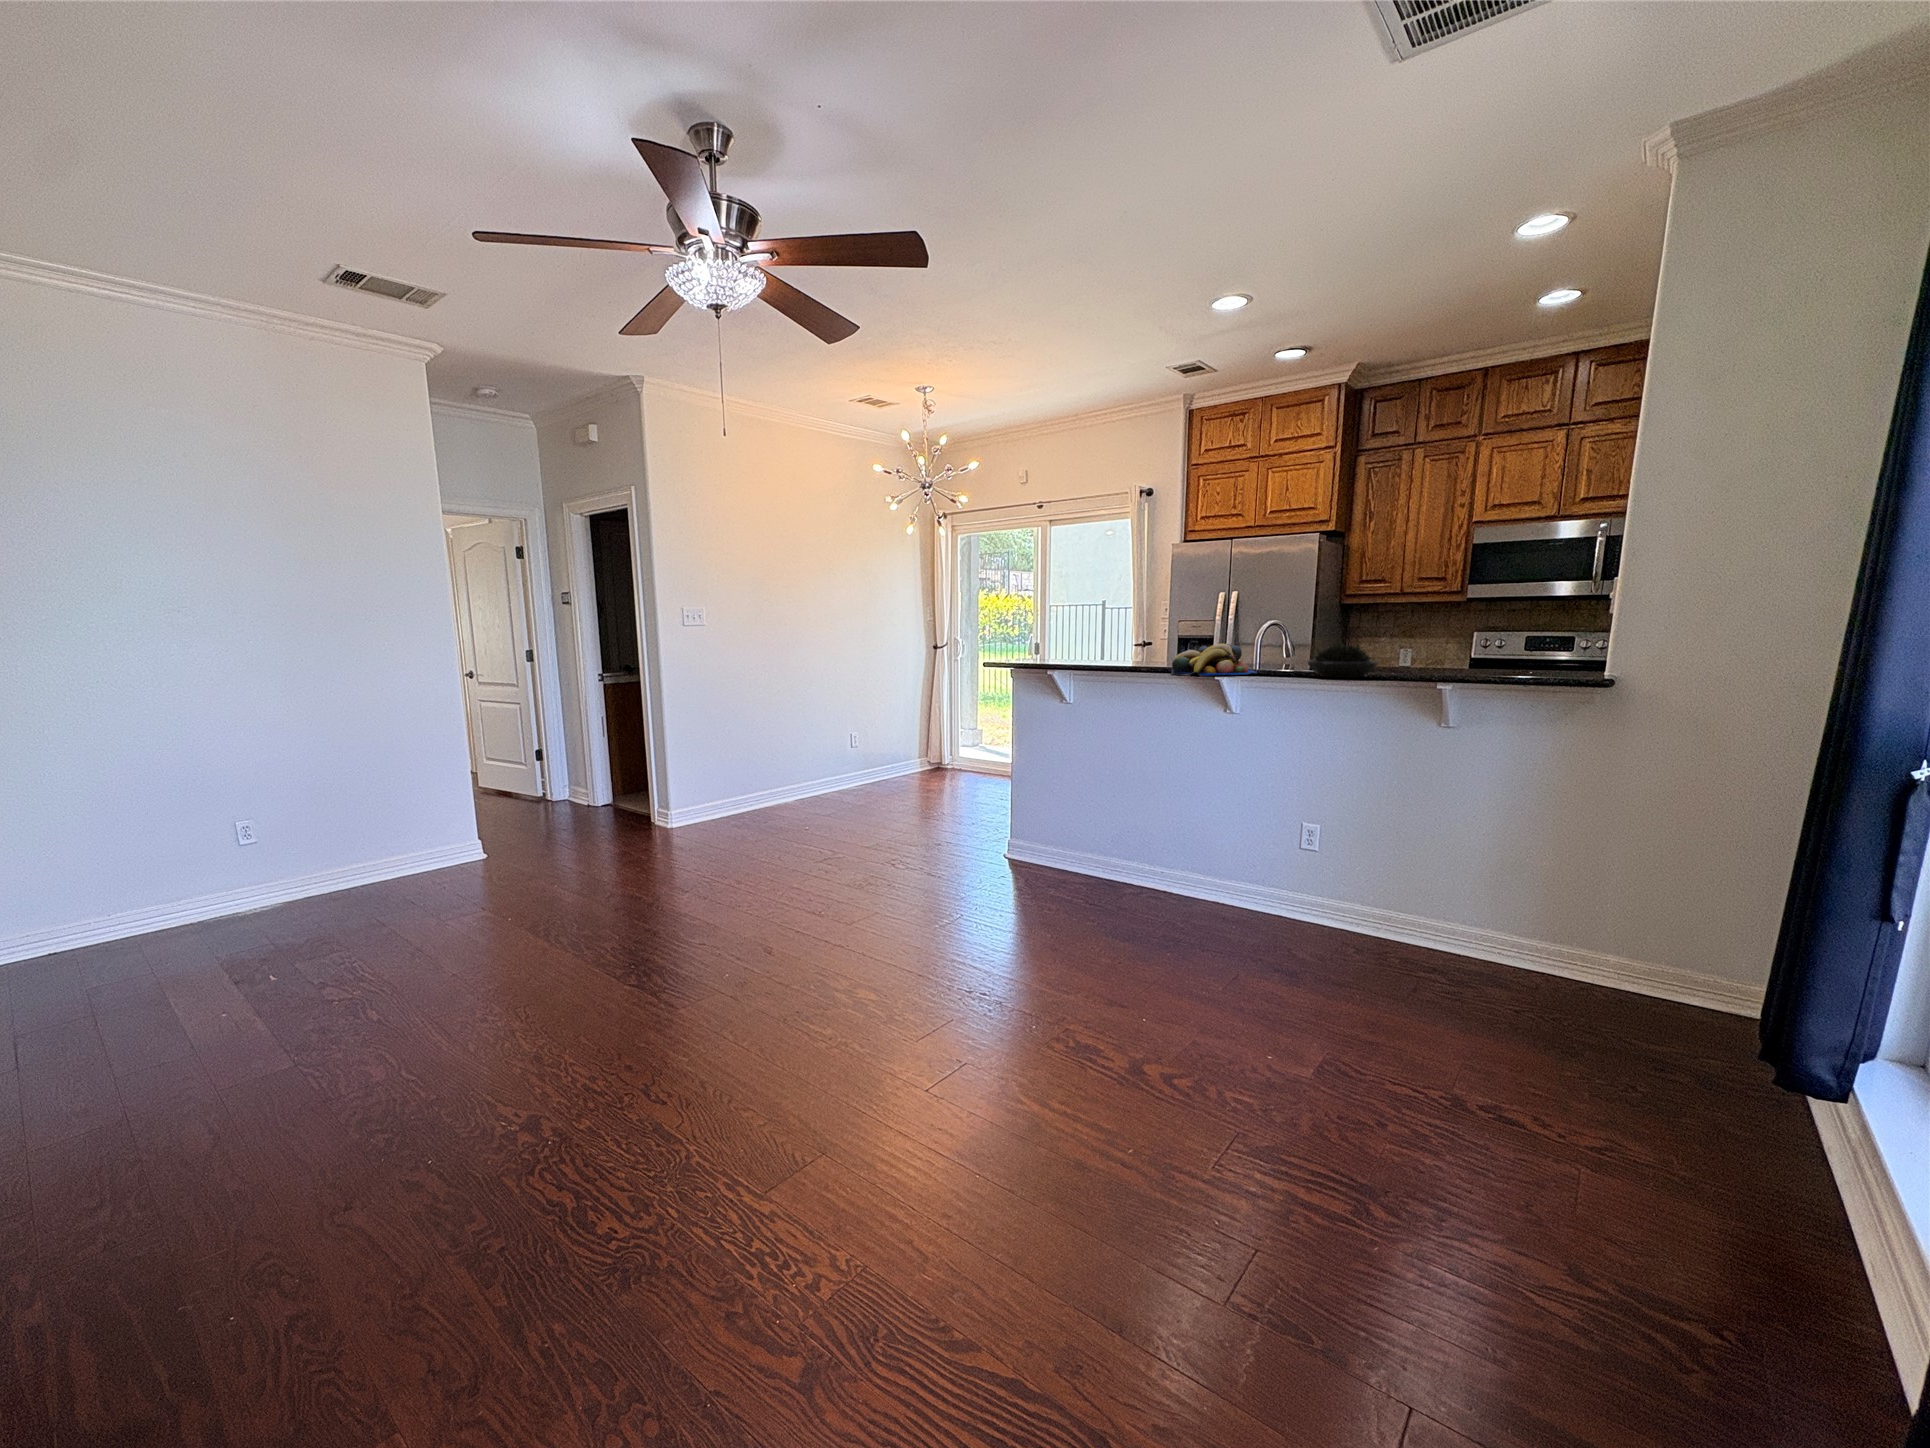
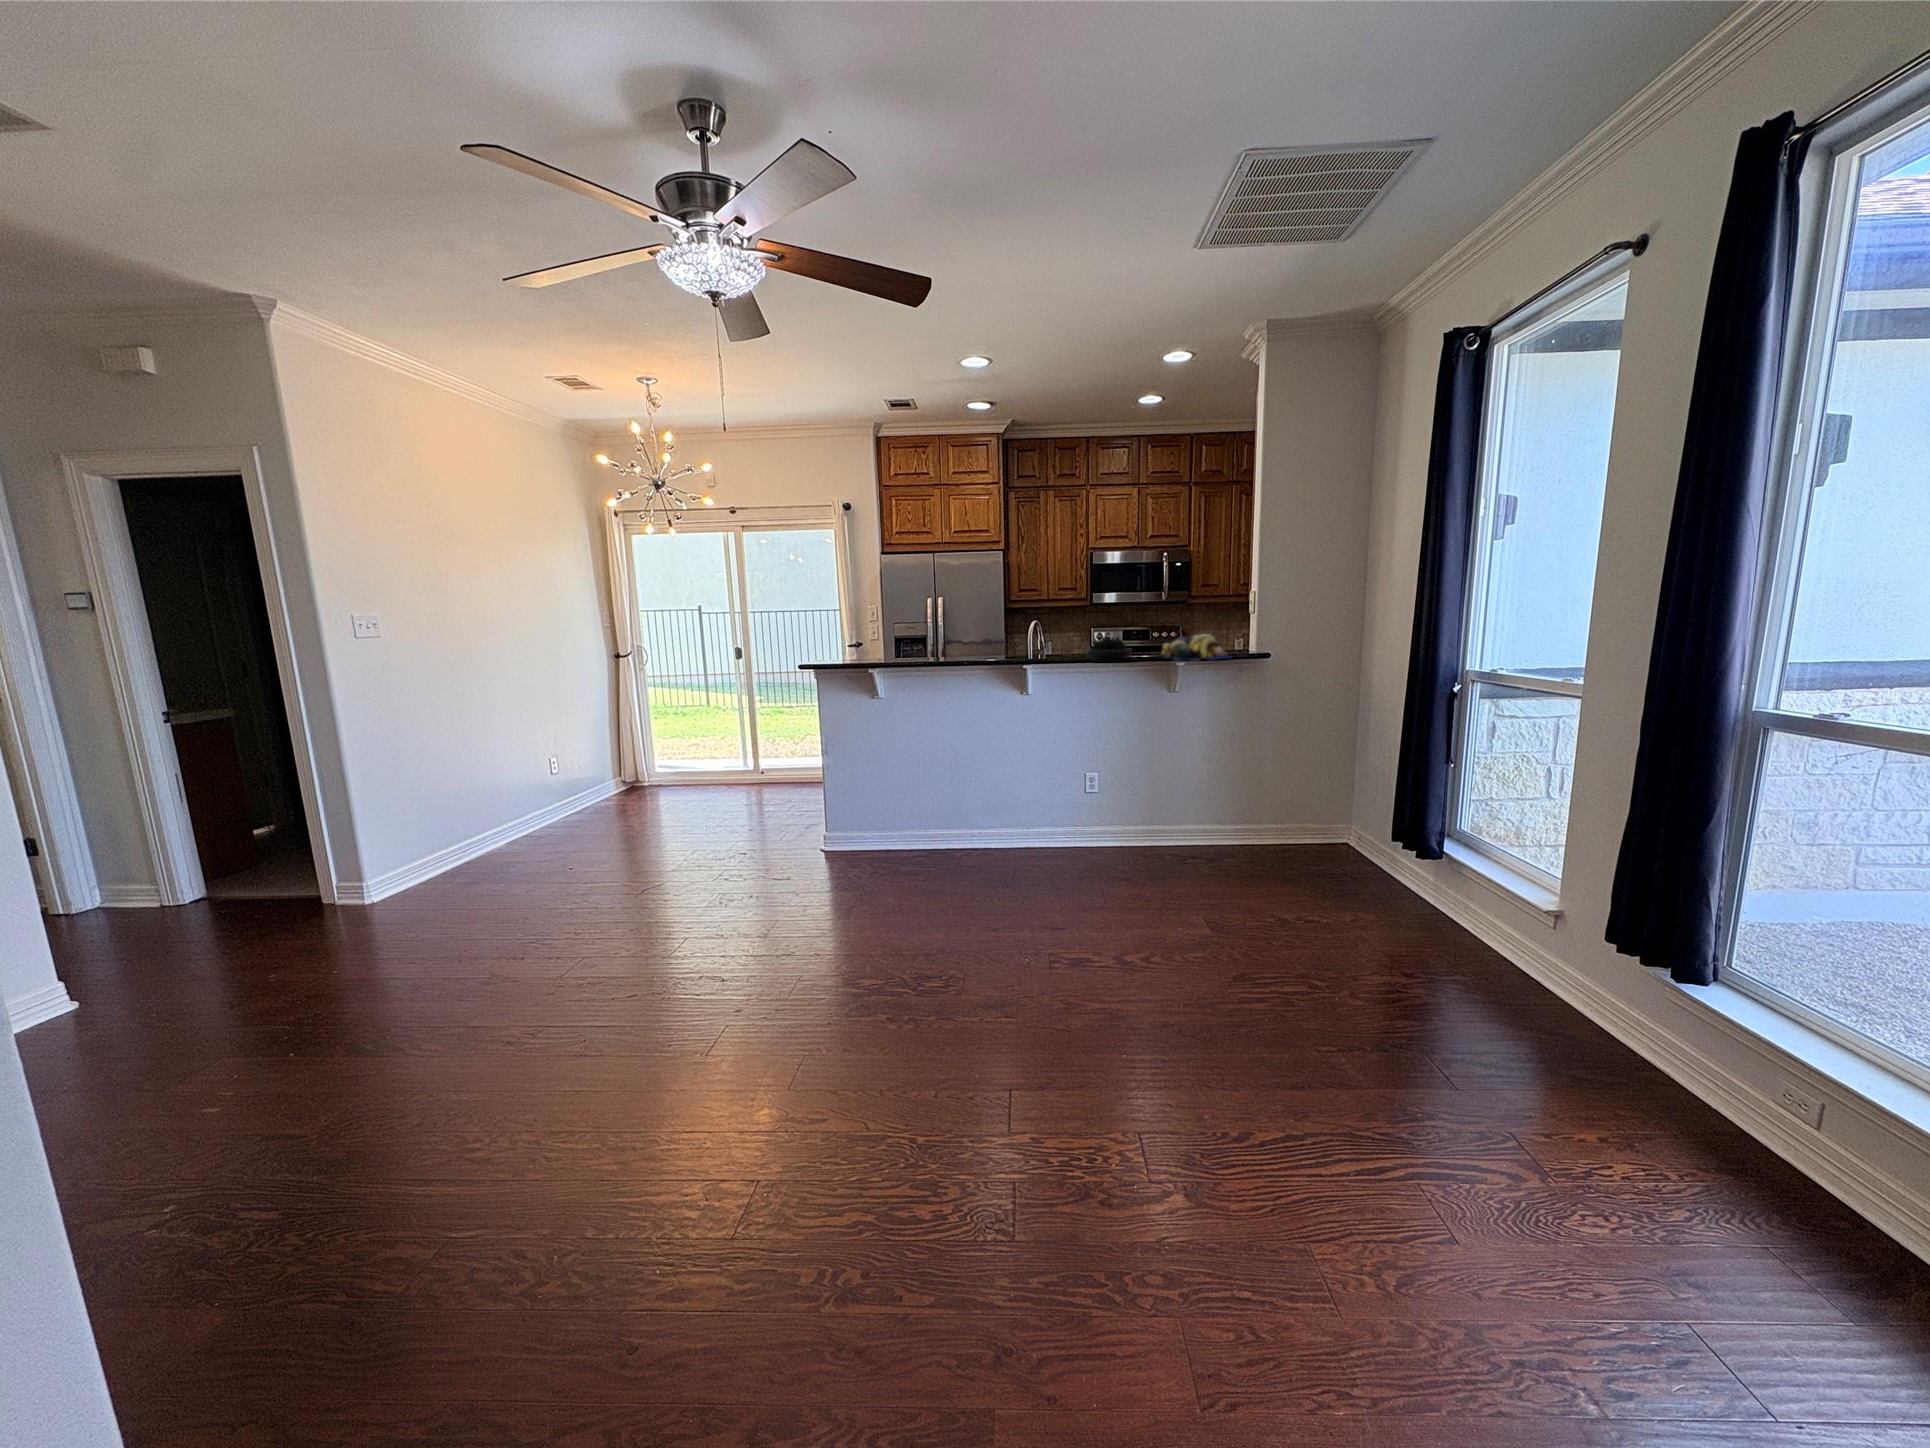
fruit bowl: present [1171,644,1257,676] -> present [1162,634,1230,661]

